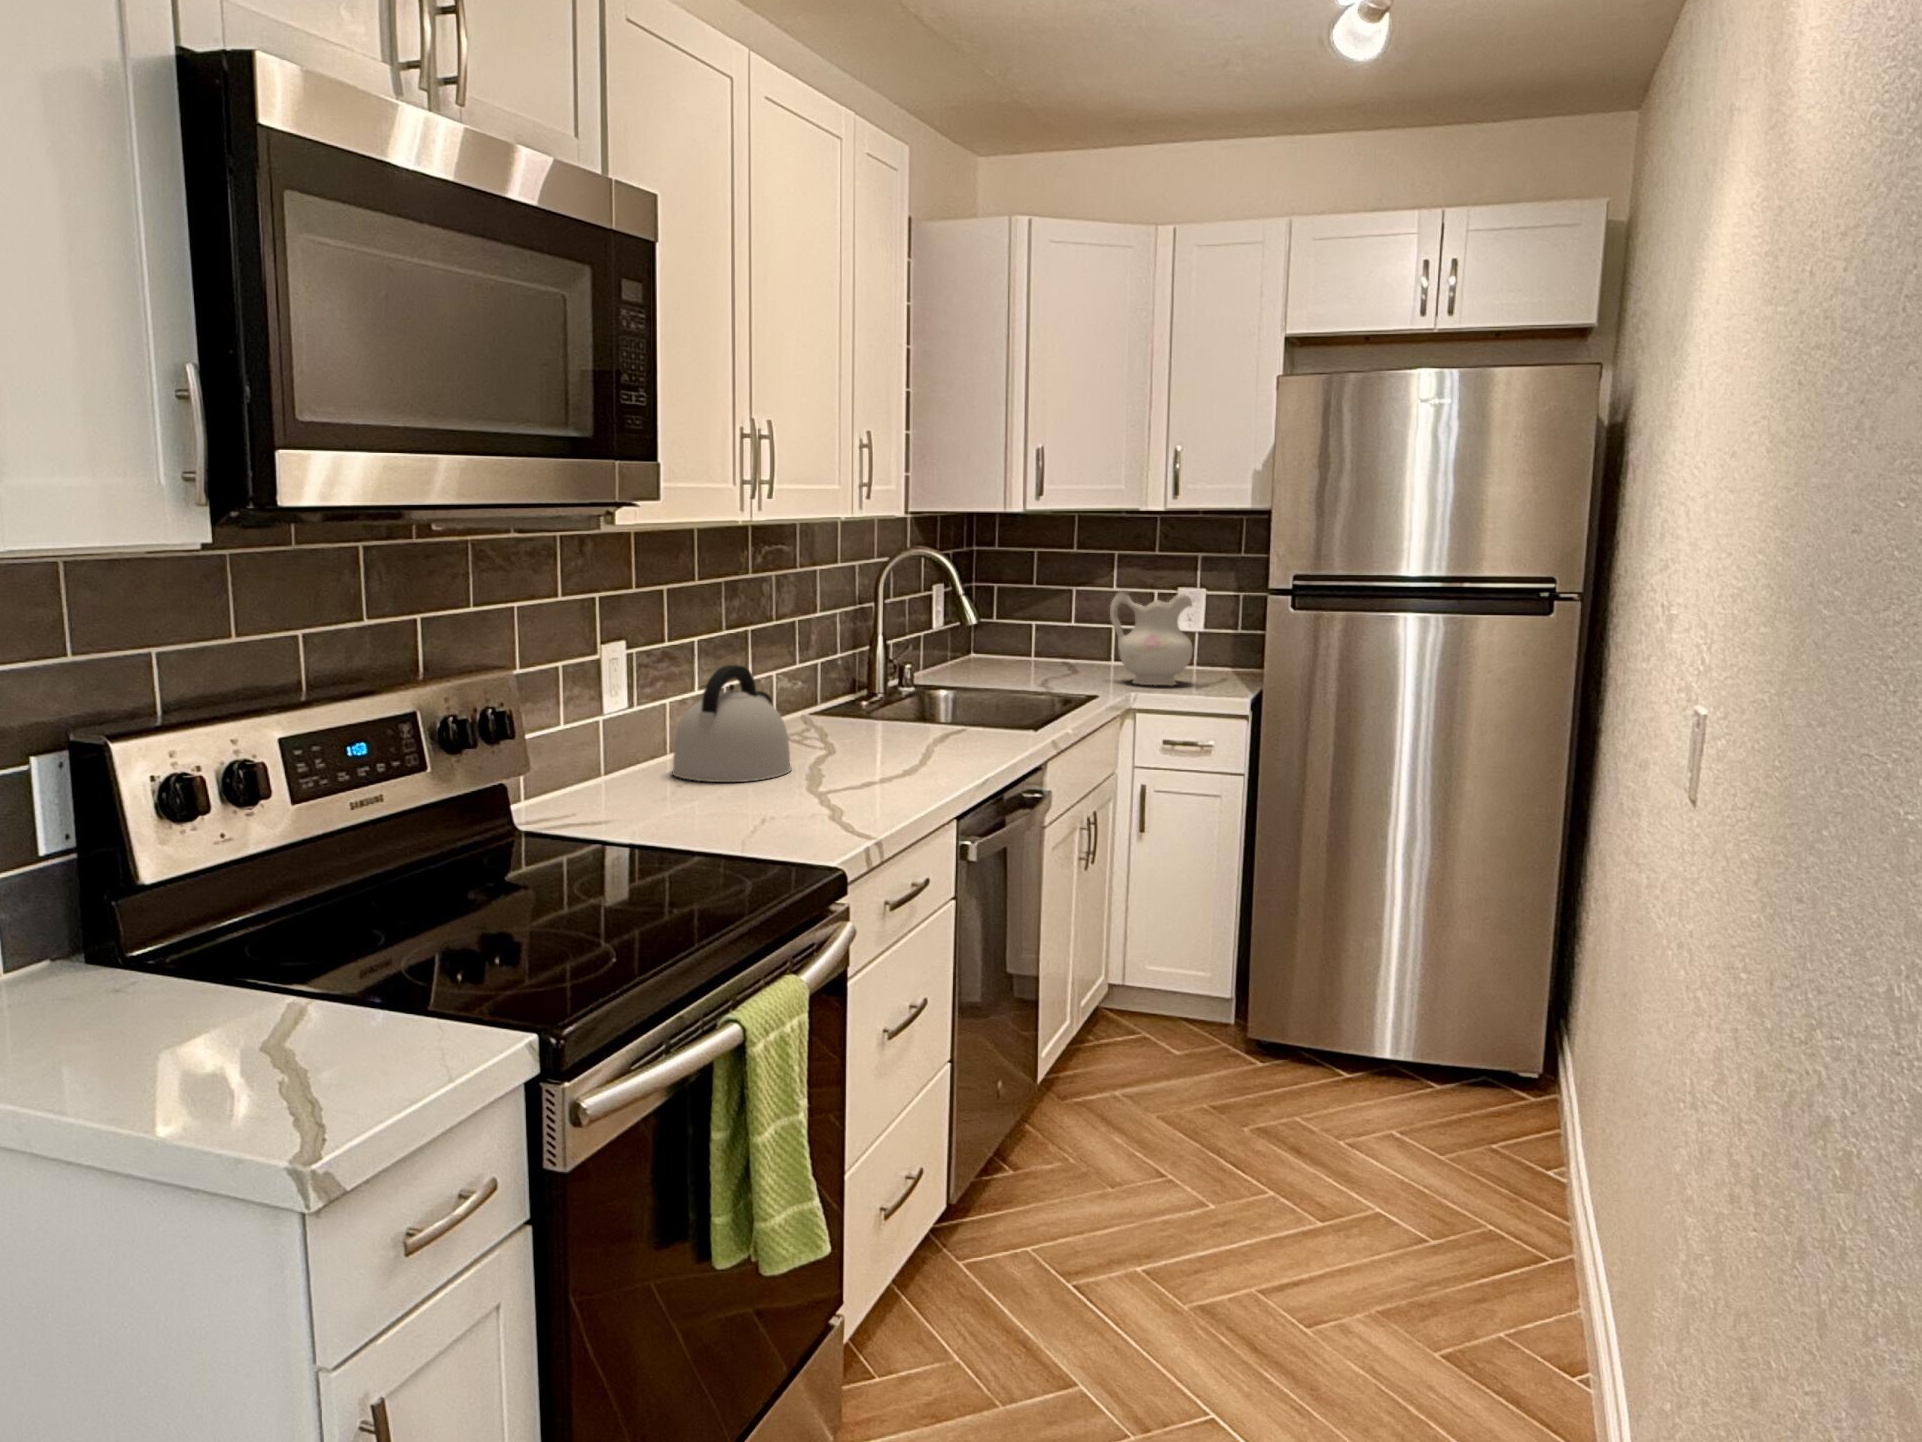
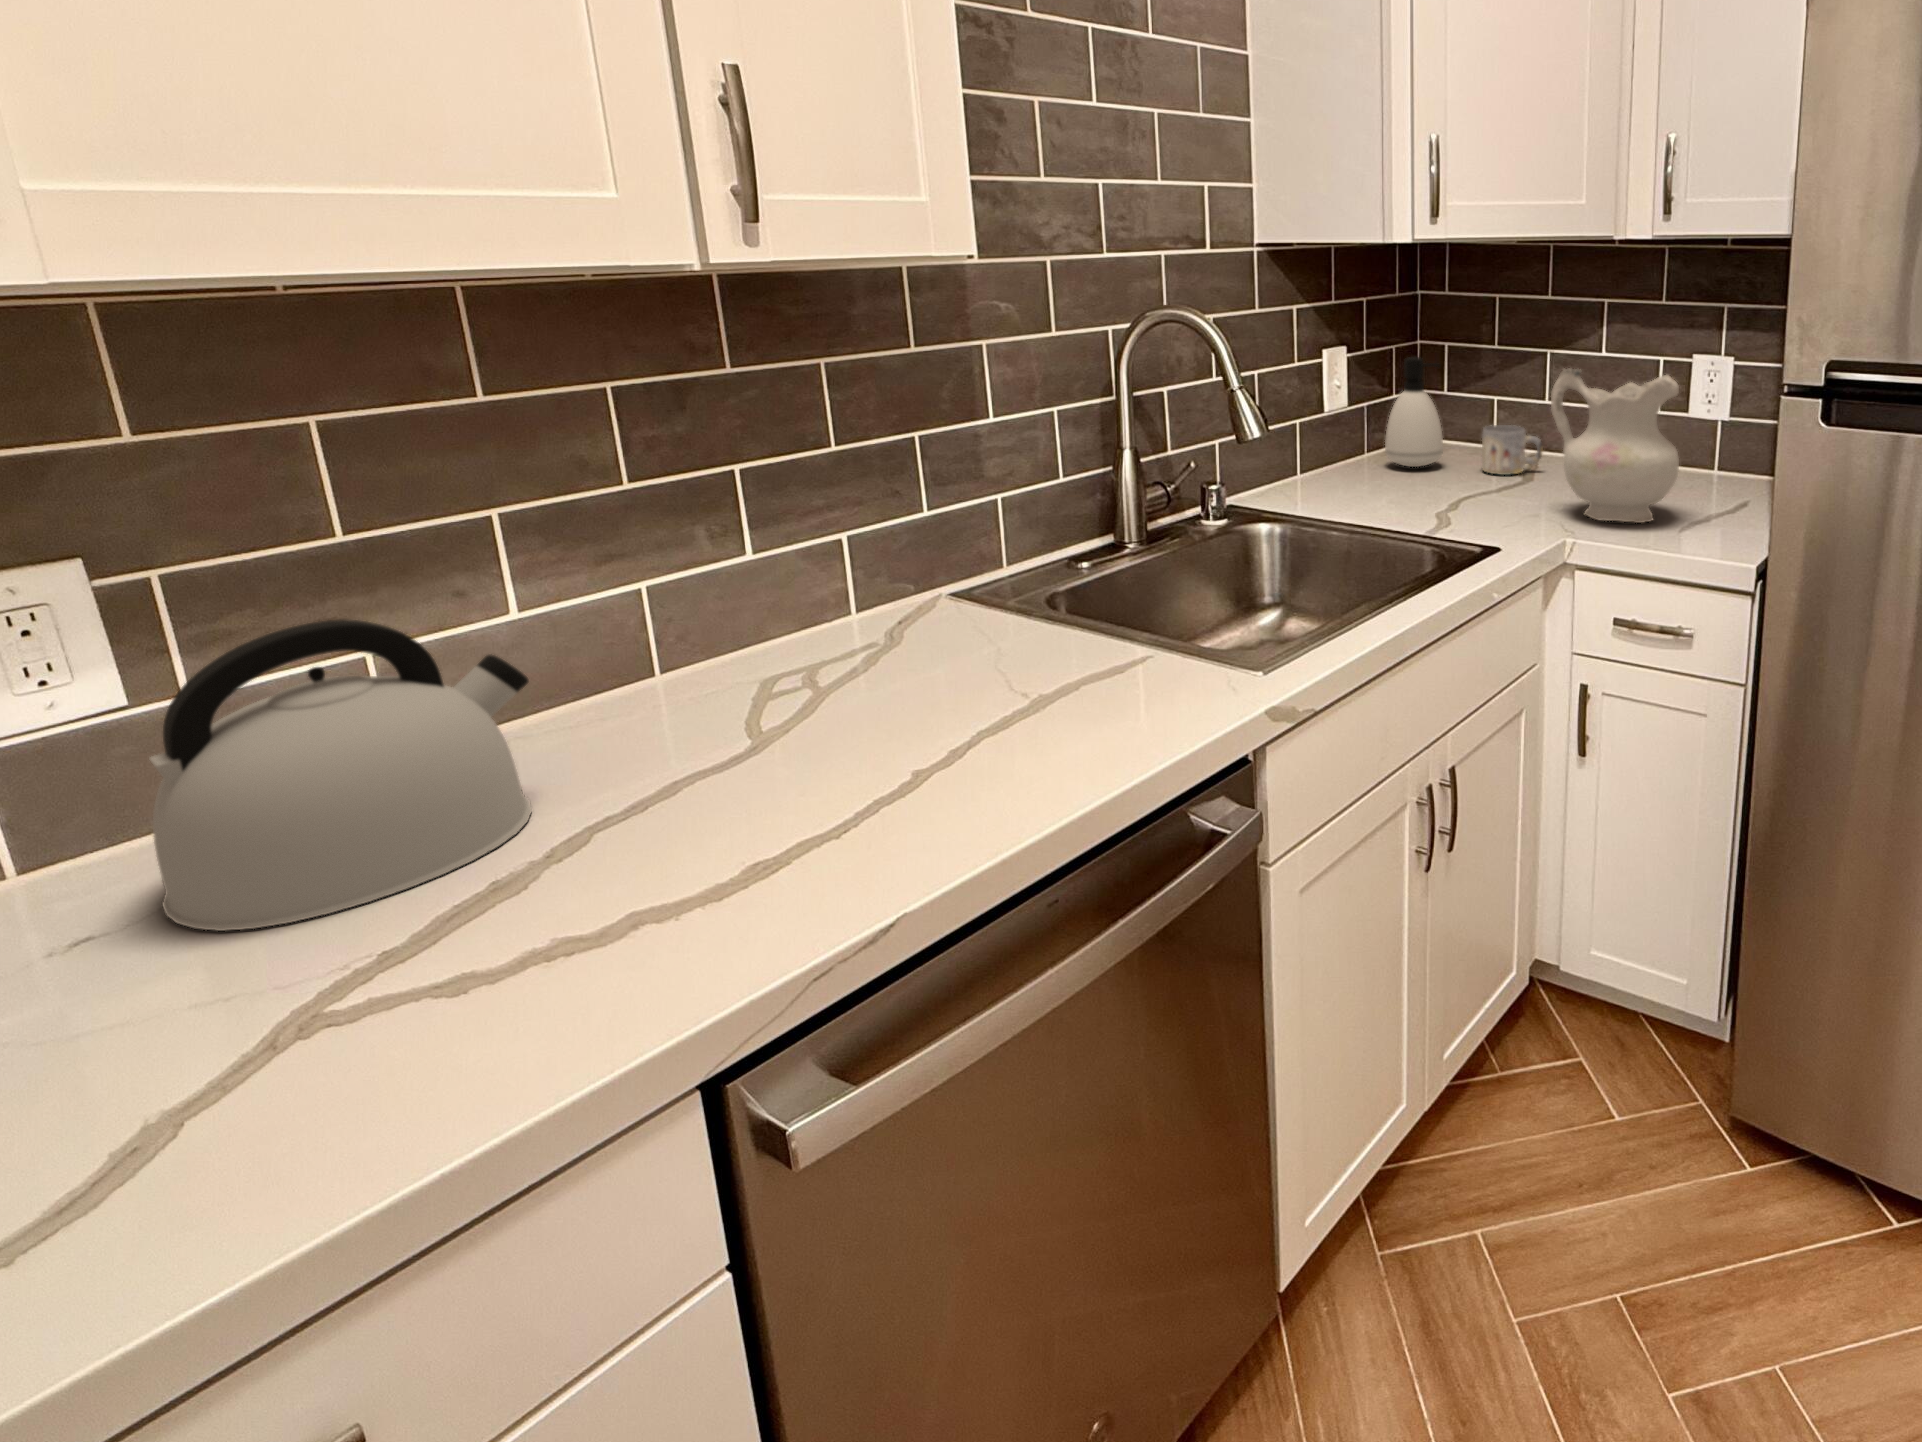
soap dispenser: none [971,590,1014,667] -> present [1385,357,1443,467]
mug: none [1041,637,1082,669] -> present [1482,425,1543,475]

